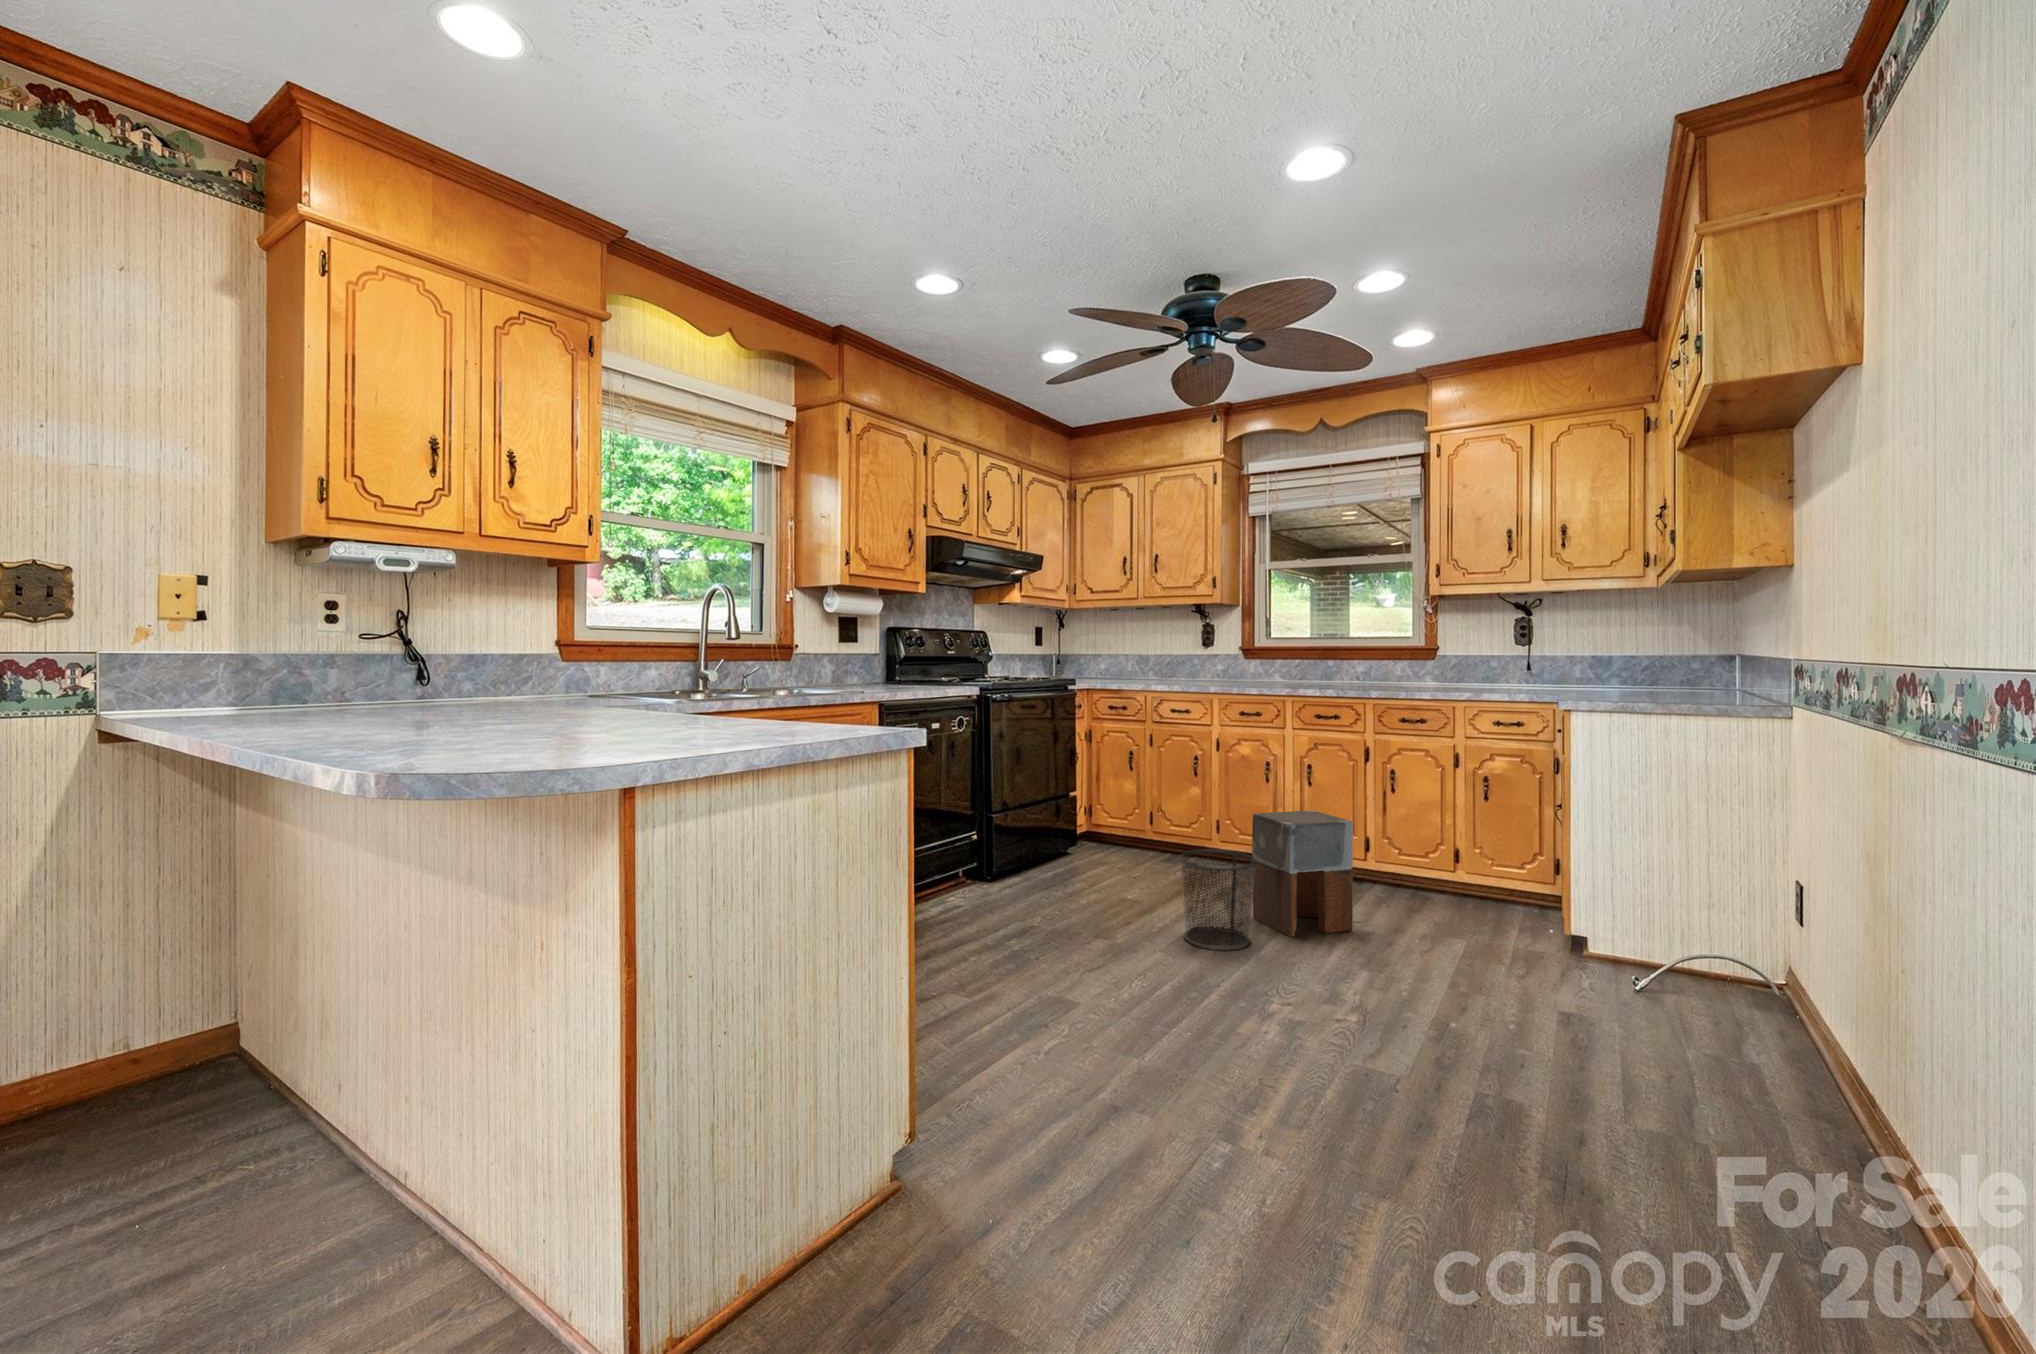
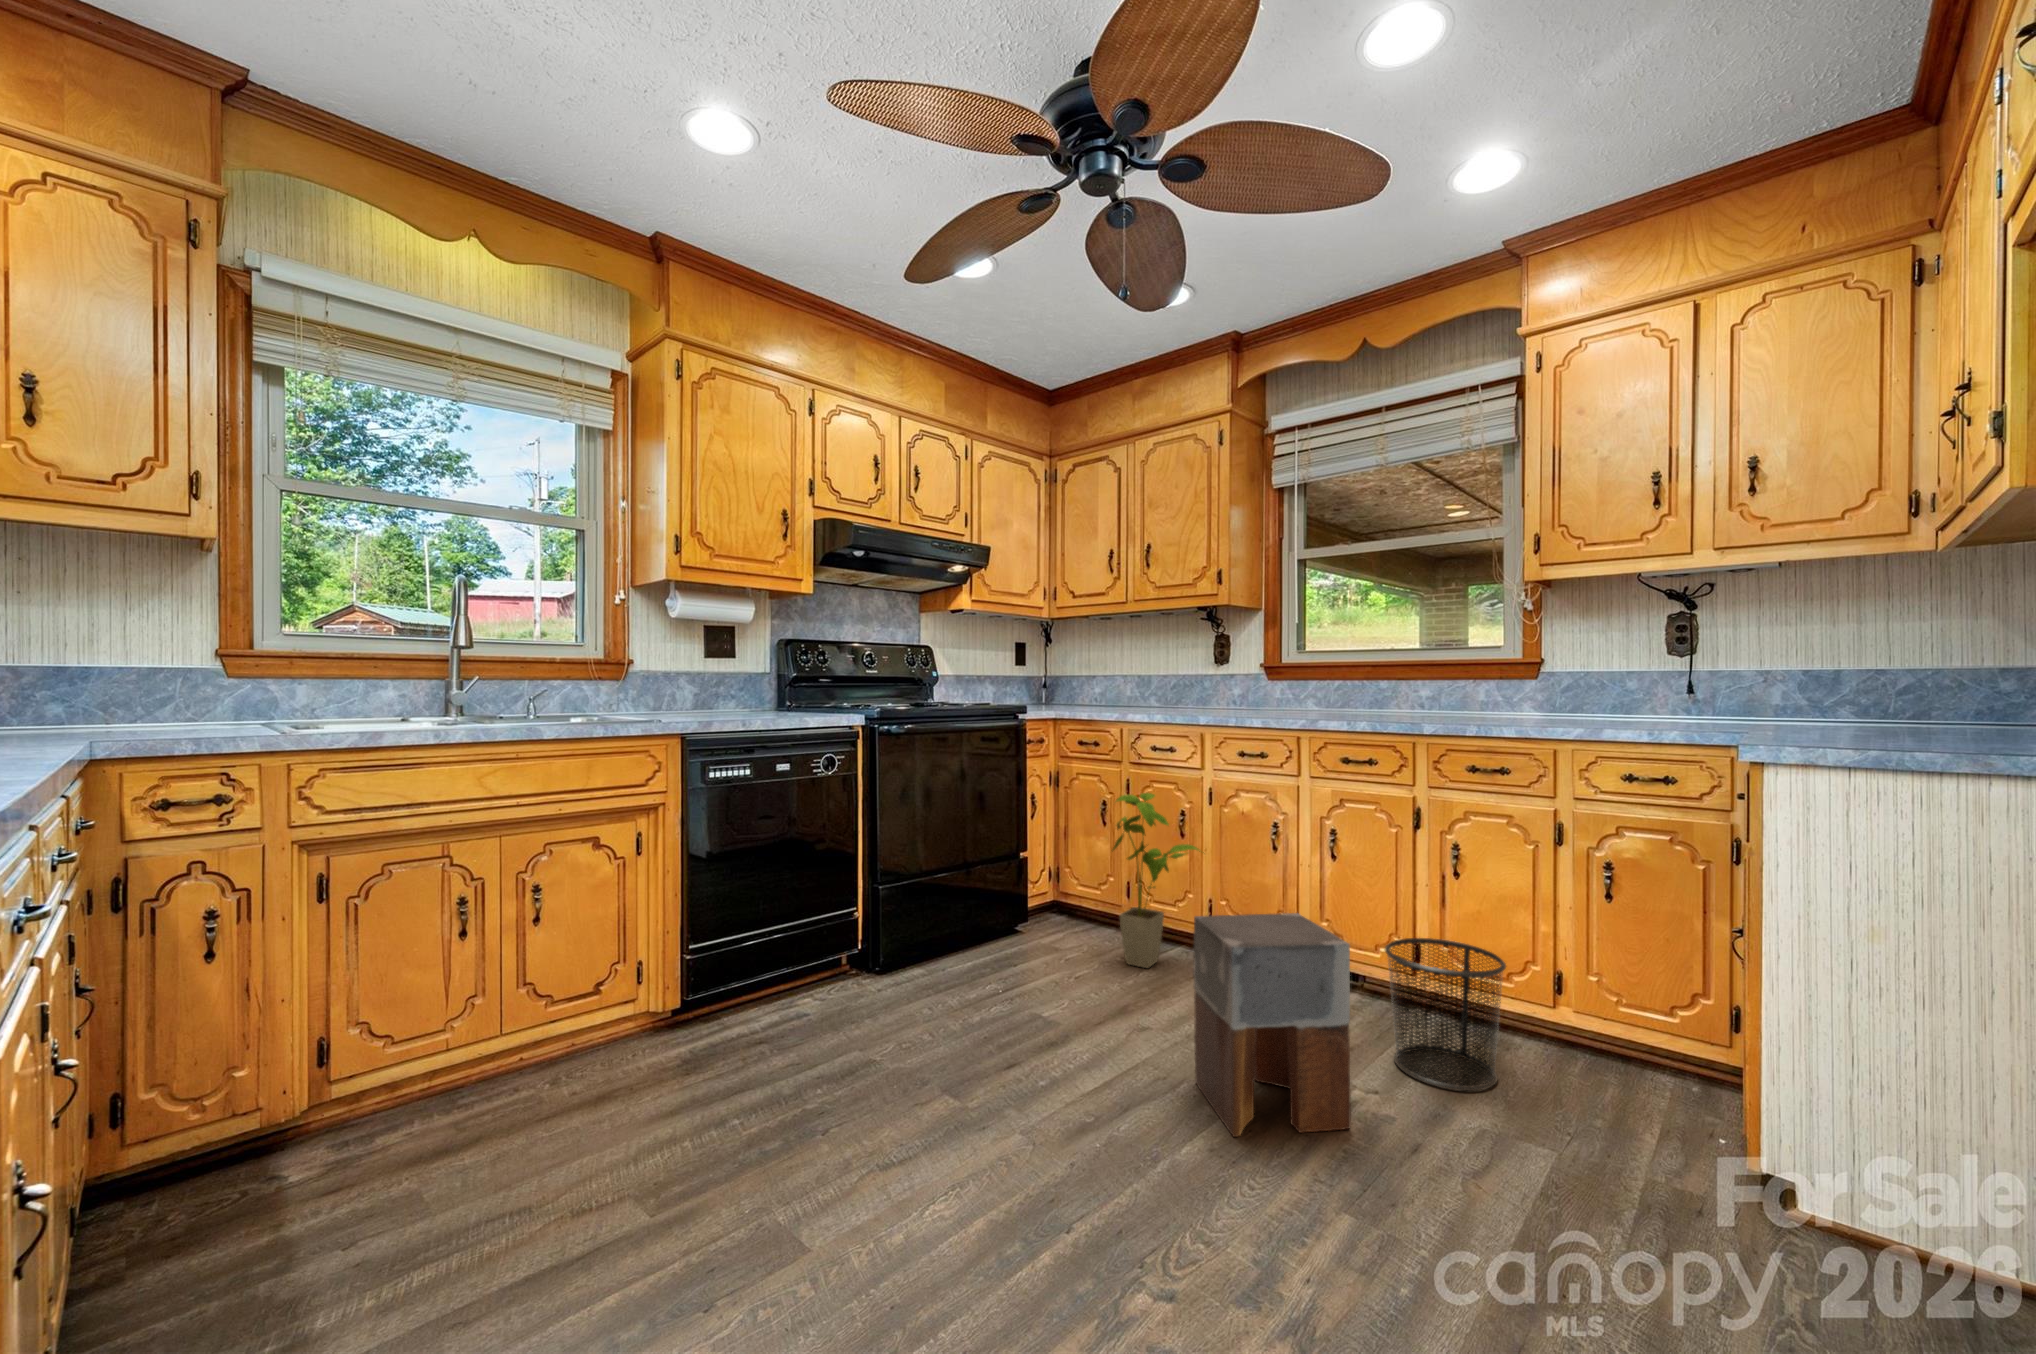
house plant: none [1153,743,1221,869] -> present [1113,793,1200,968]
waste bin: present [1179,850,1257,950] -> present [1385,938,1506,1091]

